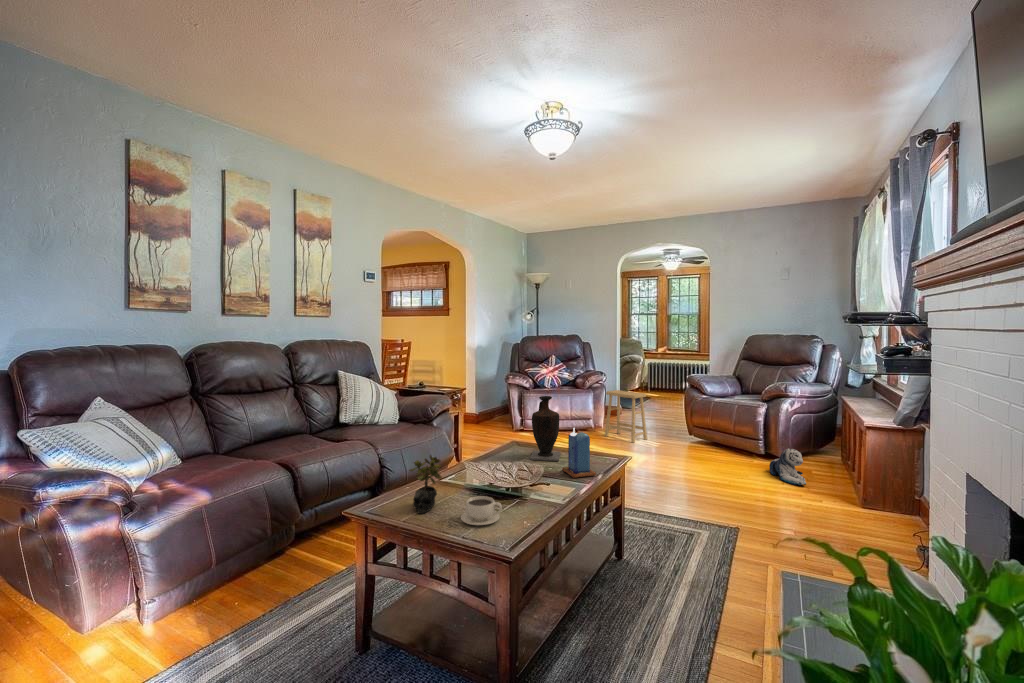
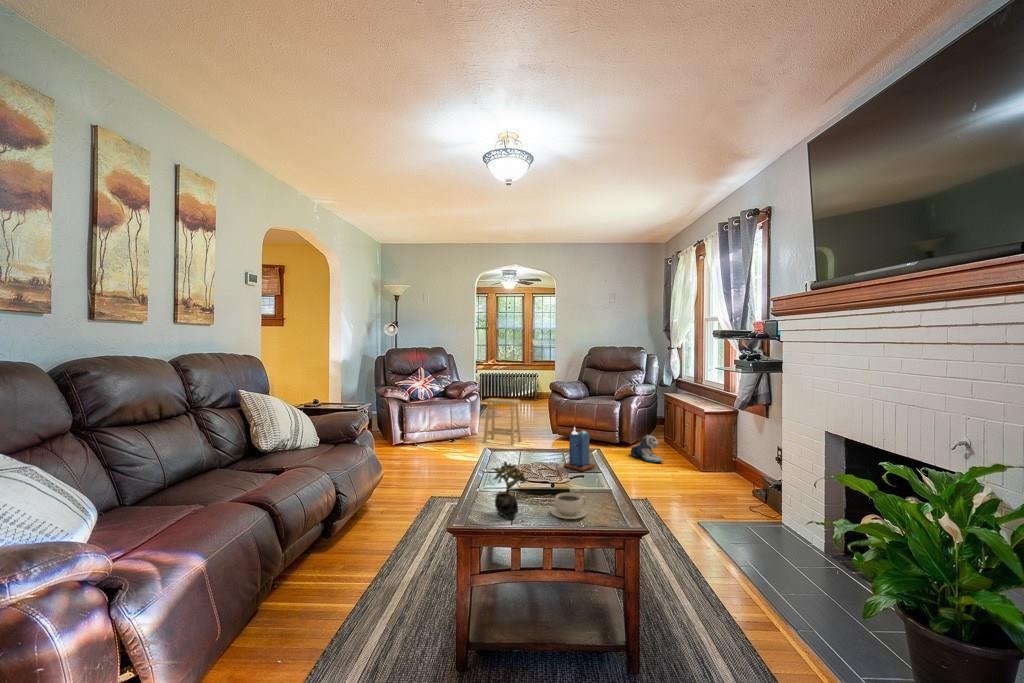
vase: present [530,396,560,461] -> none [515,402,548,462]

